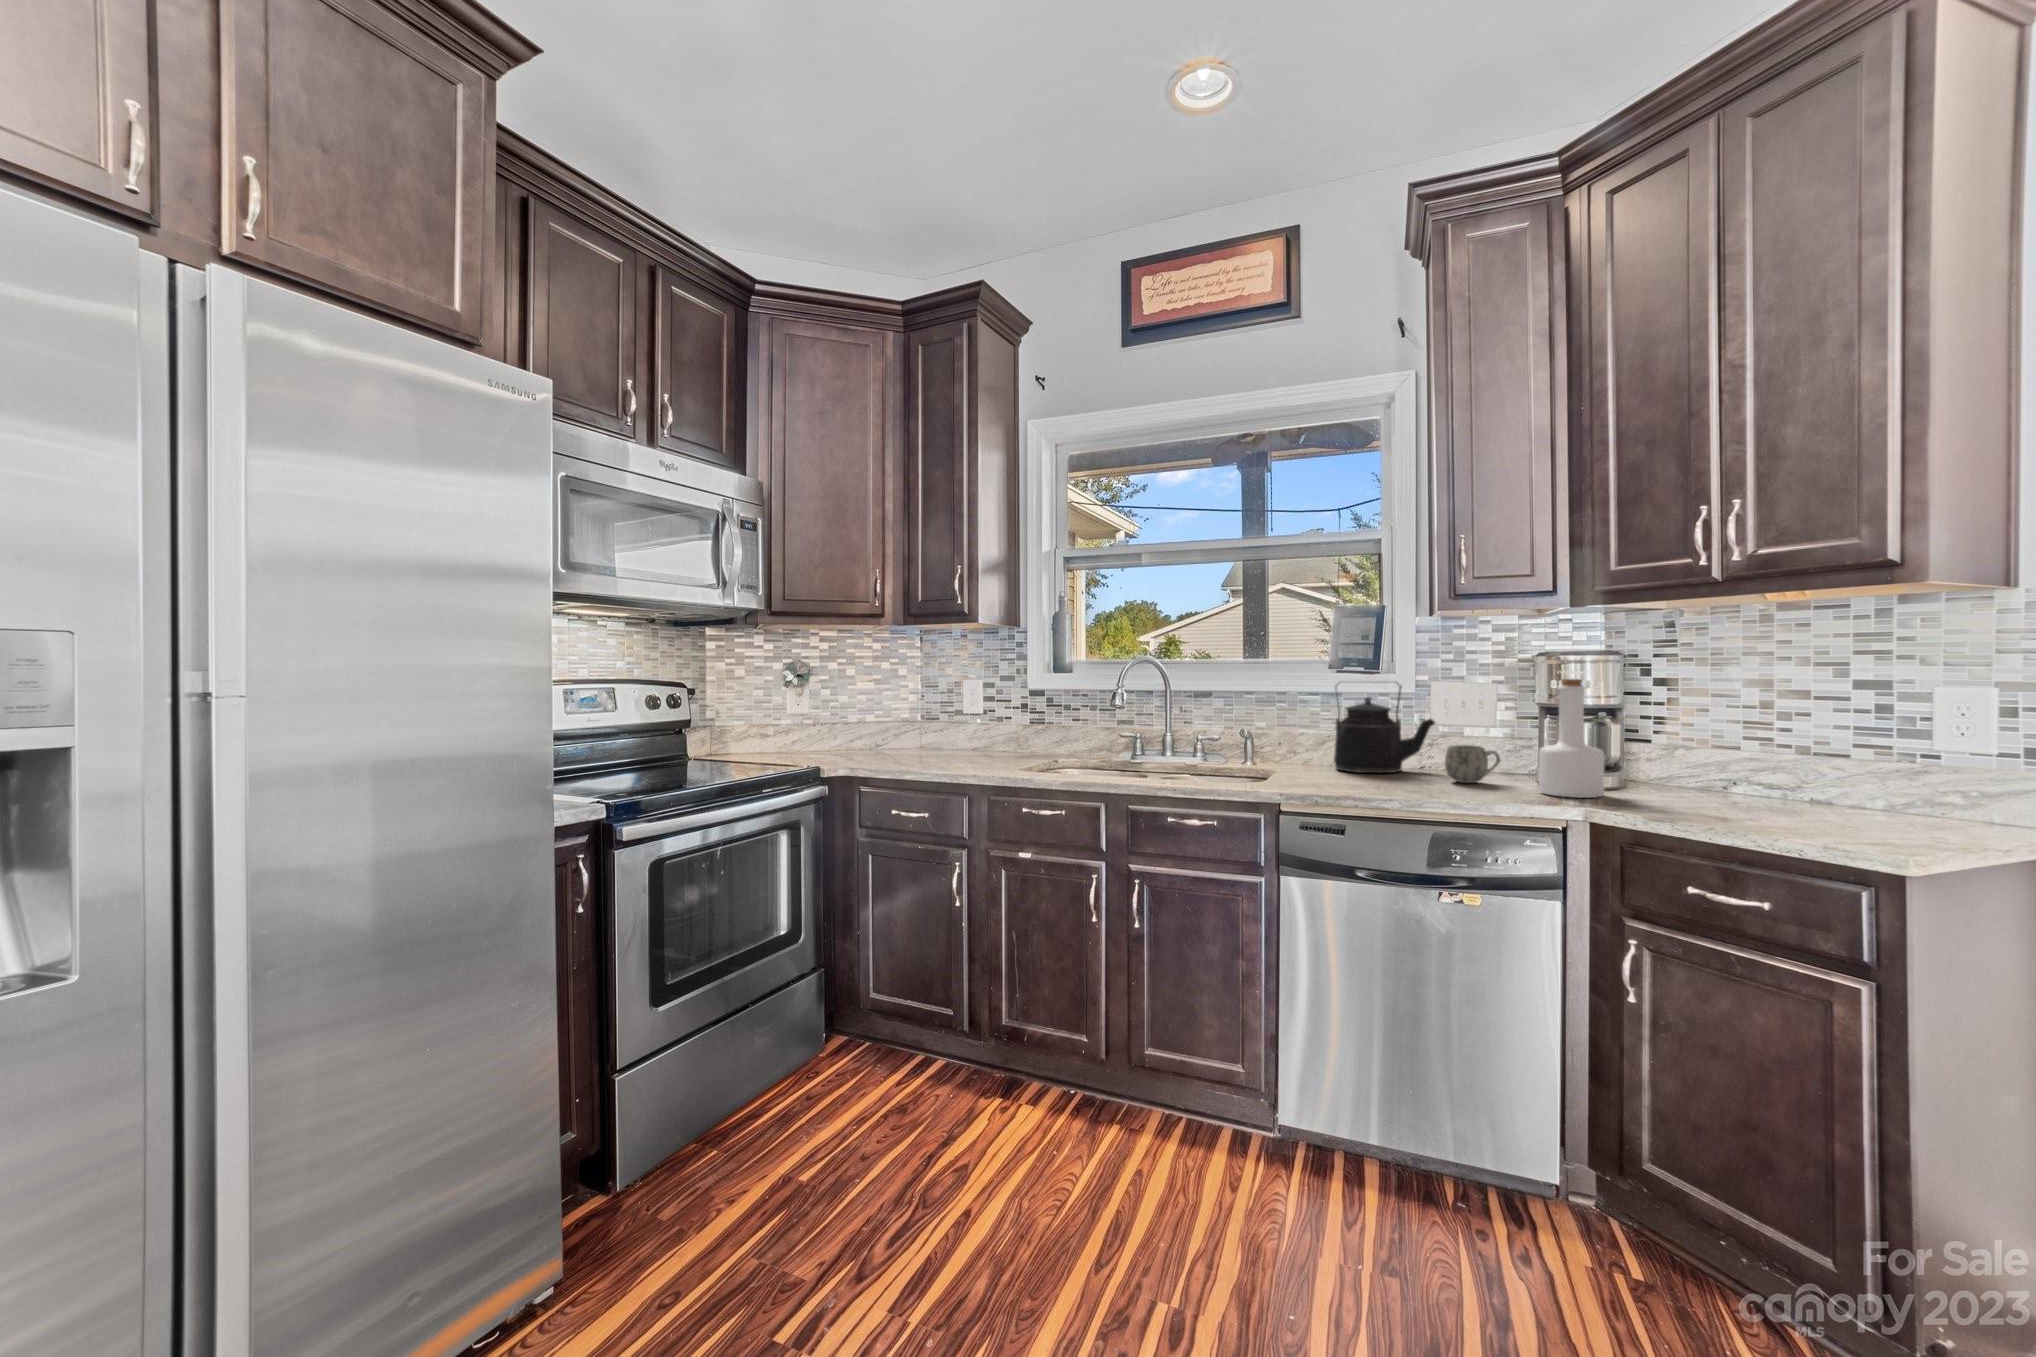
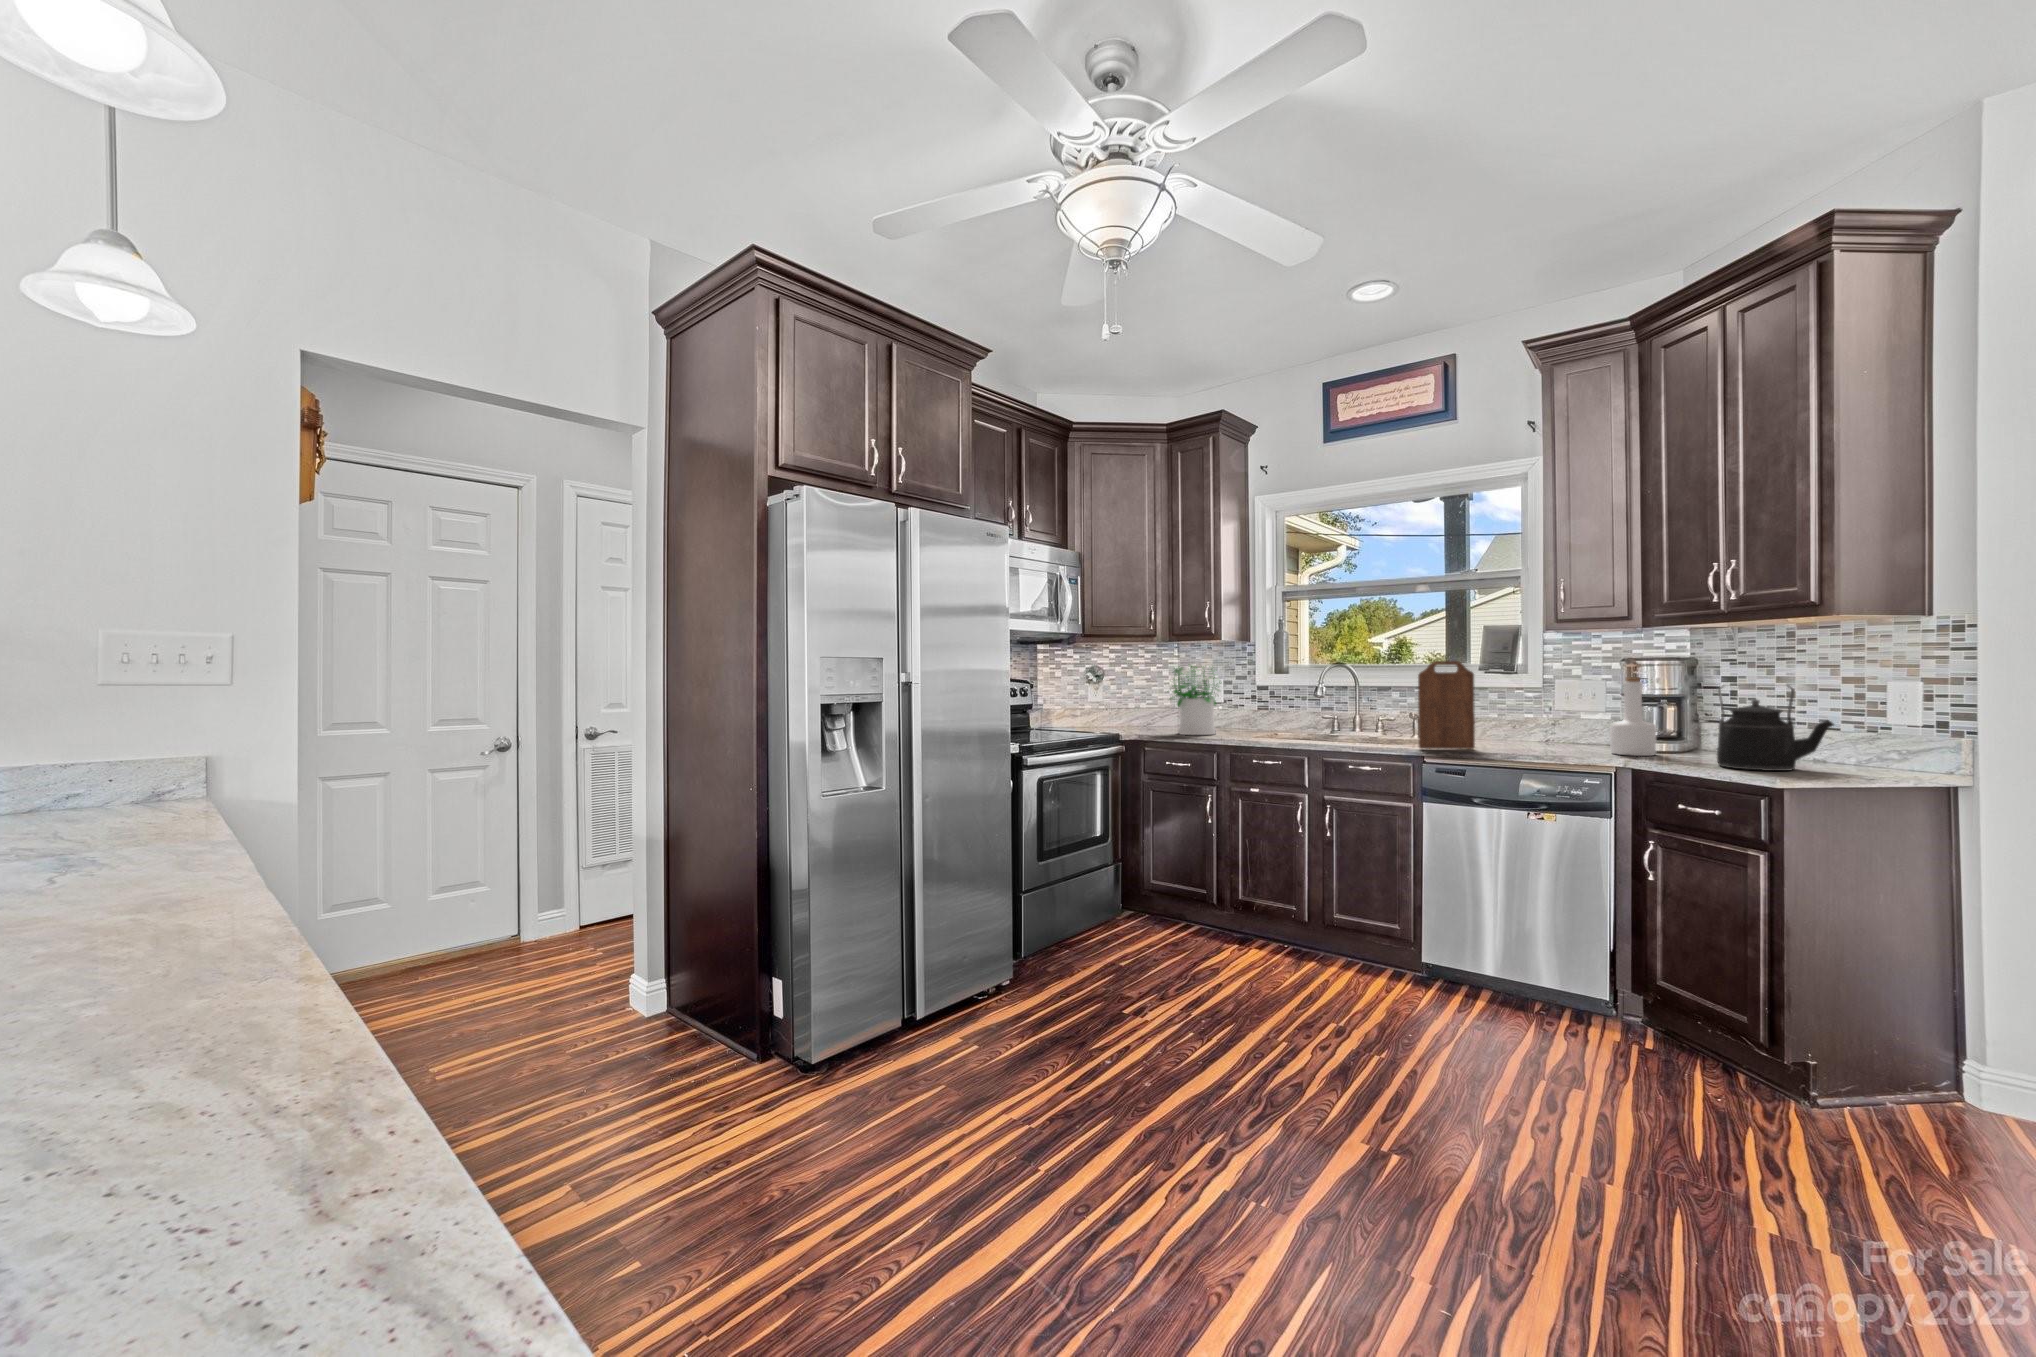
cutting board: none [1272,653,1350,790] -> present [1418,661,1475,749]
potted plant: none [895,657,978,767] -> present [1170,666,1221,735]
kettle: present [1334,683,1435,773] -> present [1717,685,1834,771]
mug: present [1445,745,1501,783] -> none [1550,722,1592,748]

